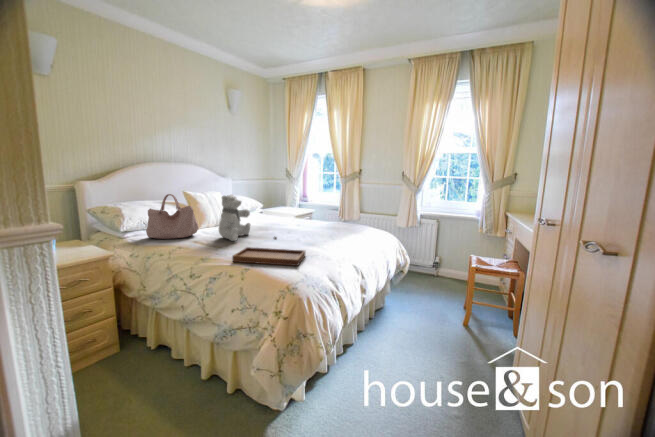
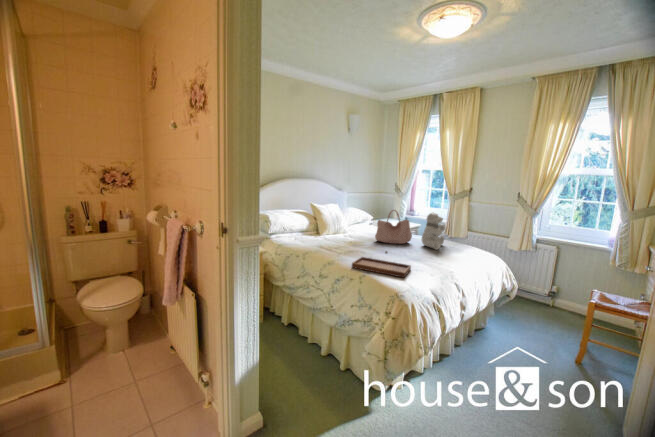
handbag: present [146,194,198,239] -> present [375,210,412,244]
teddy bear: present [219,194,251,241] -> present [422,212,445,250]

